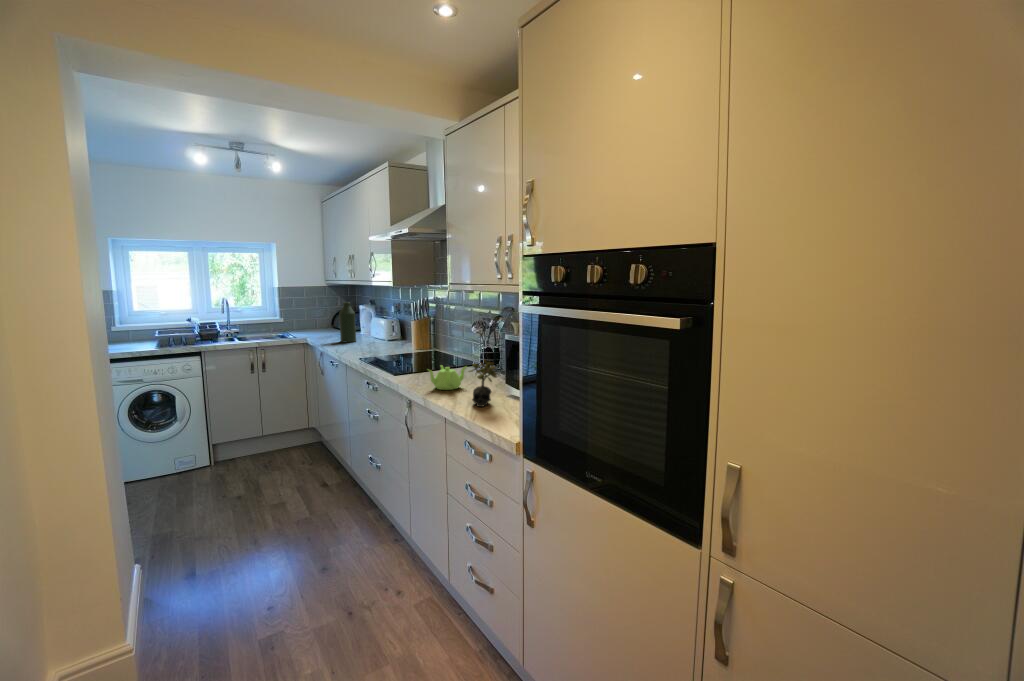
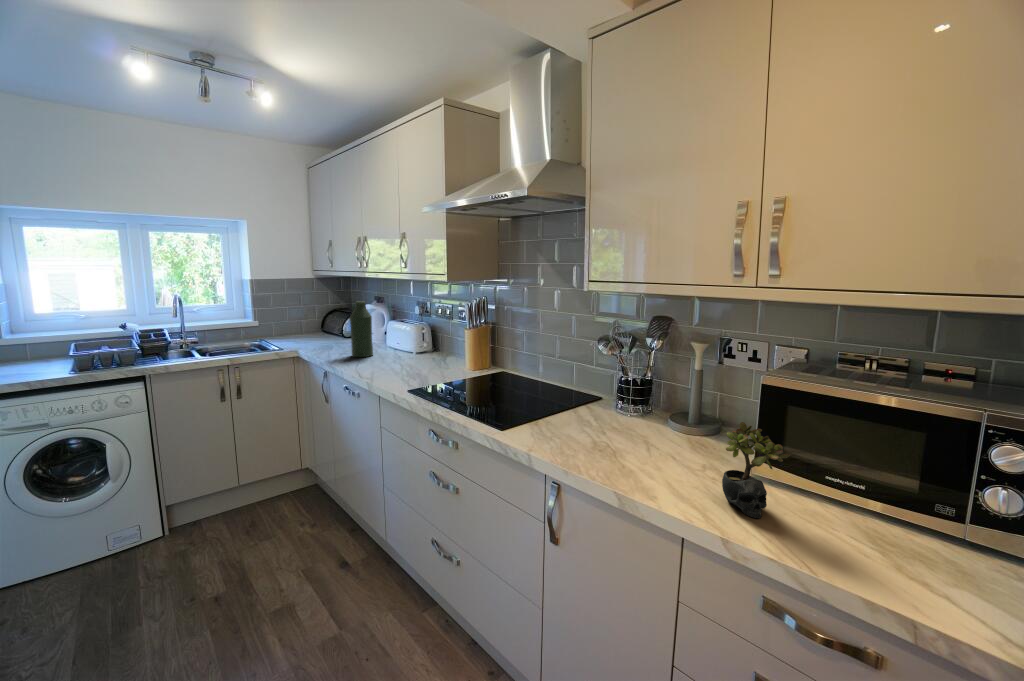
teapot: present [429,365,465,390] -> none [598,416,652,466]

